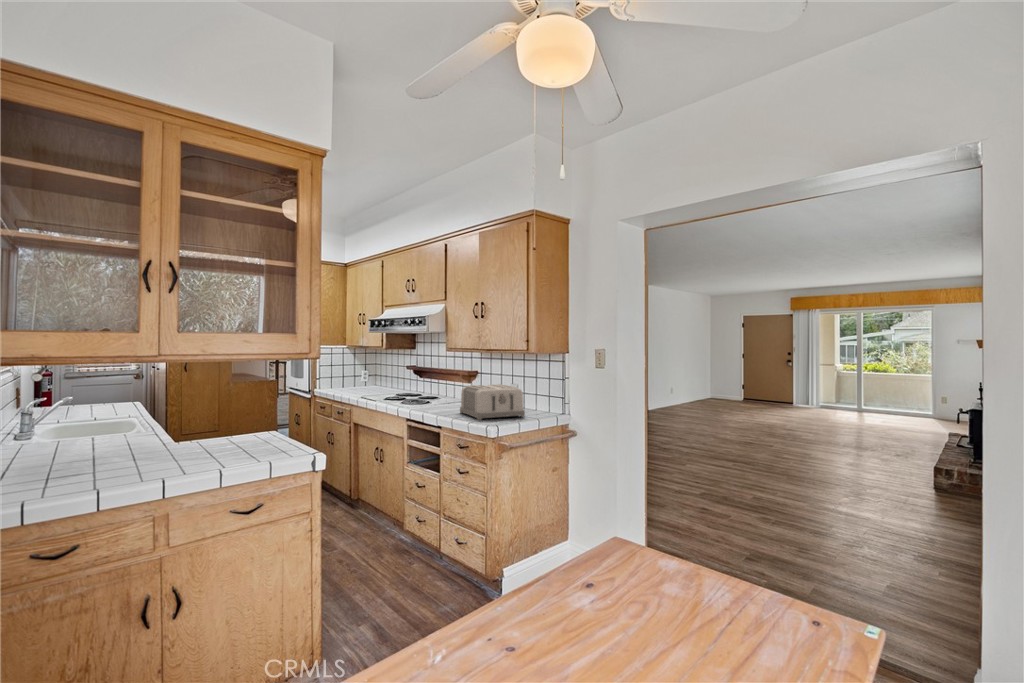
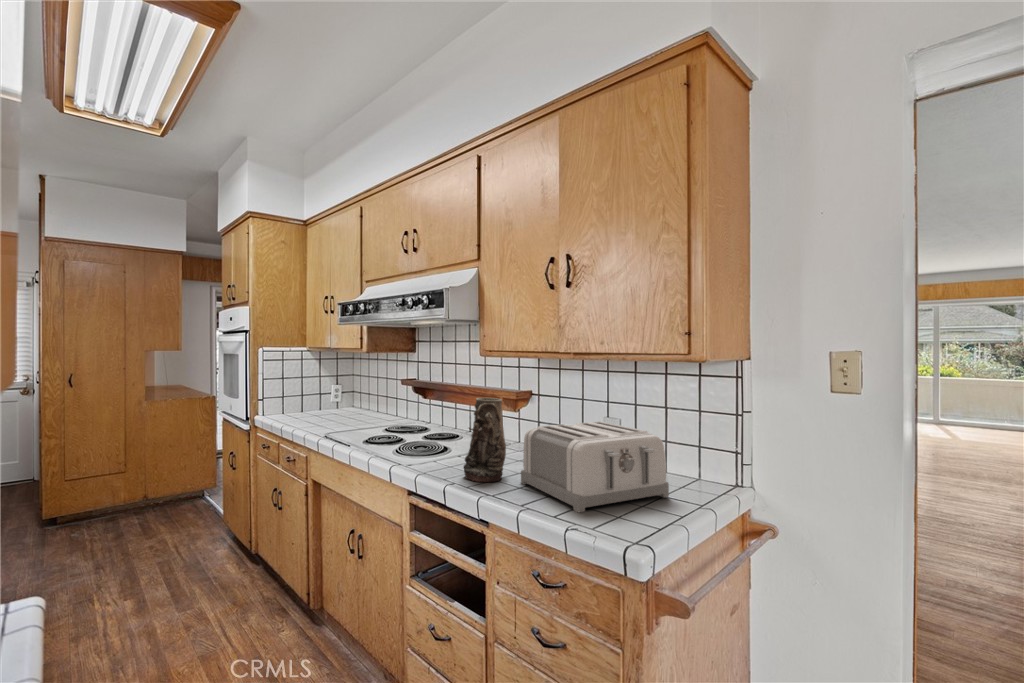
vase: none [433,372,454,412] -> present [464,398,506,482]

